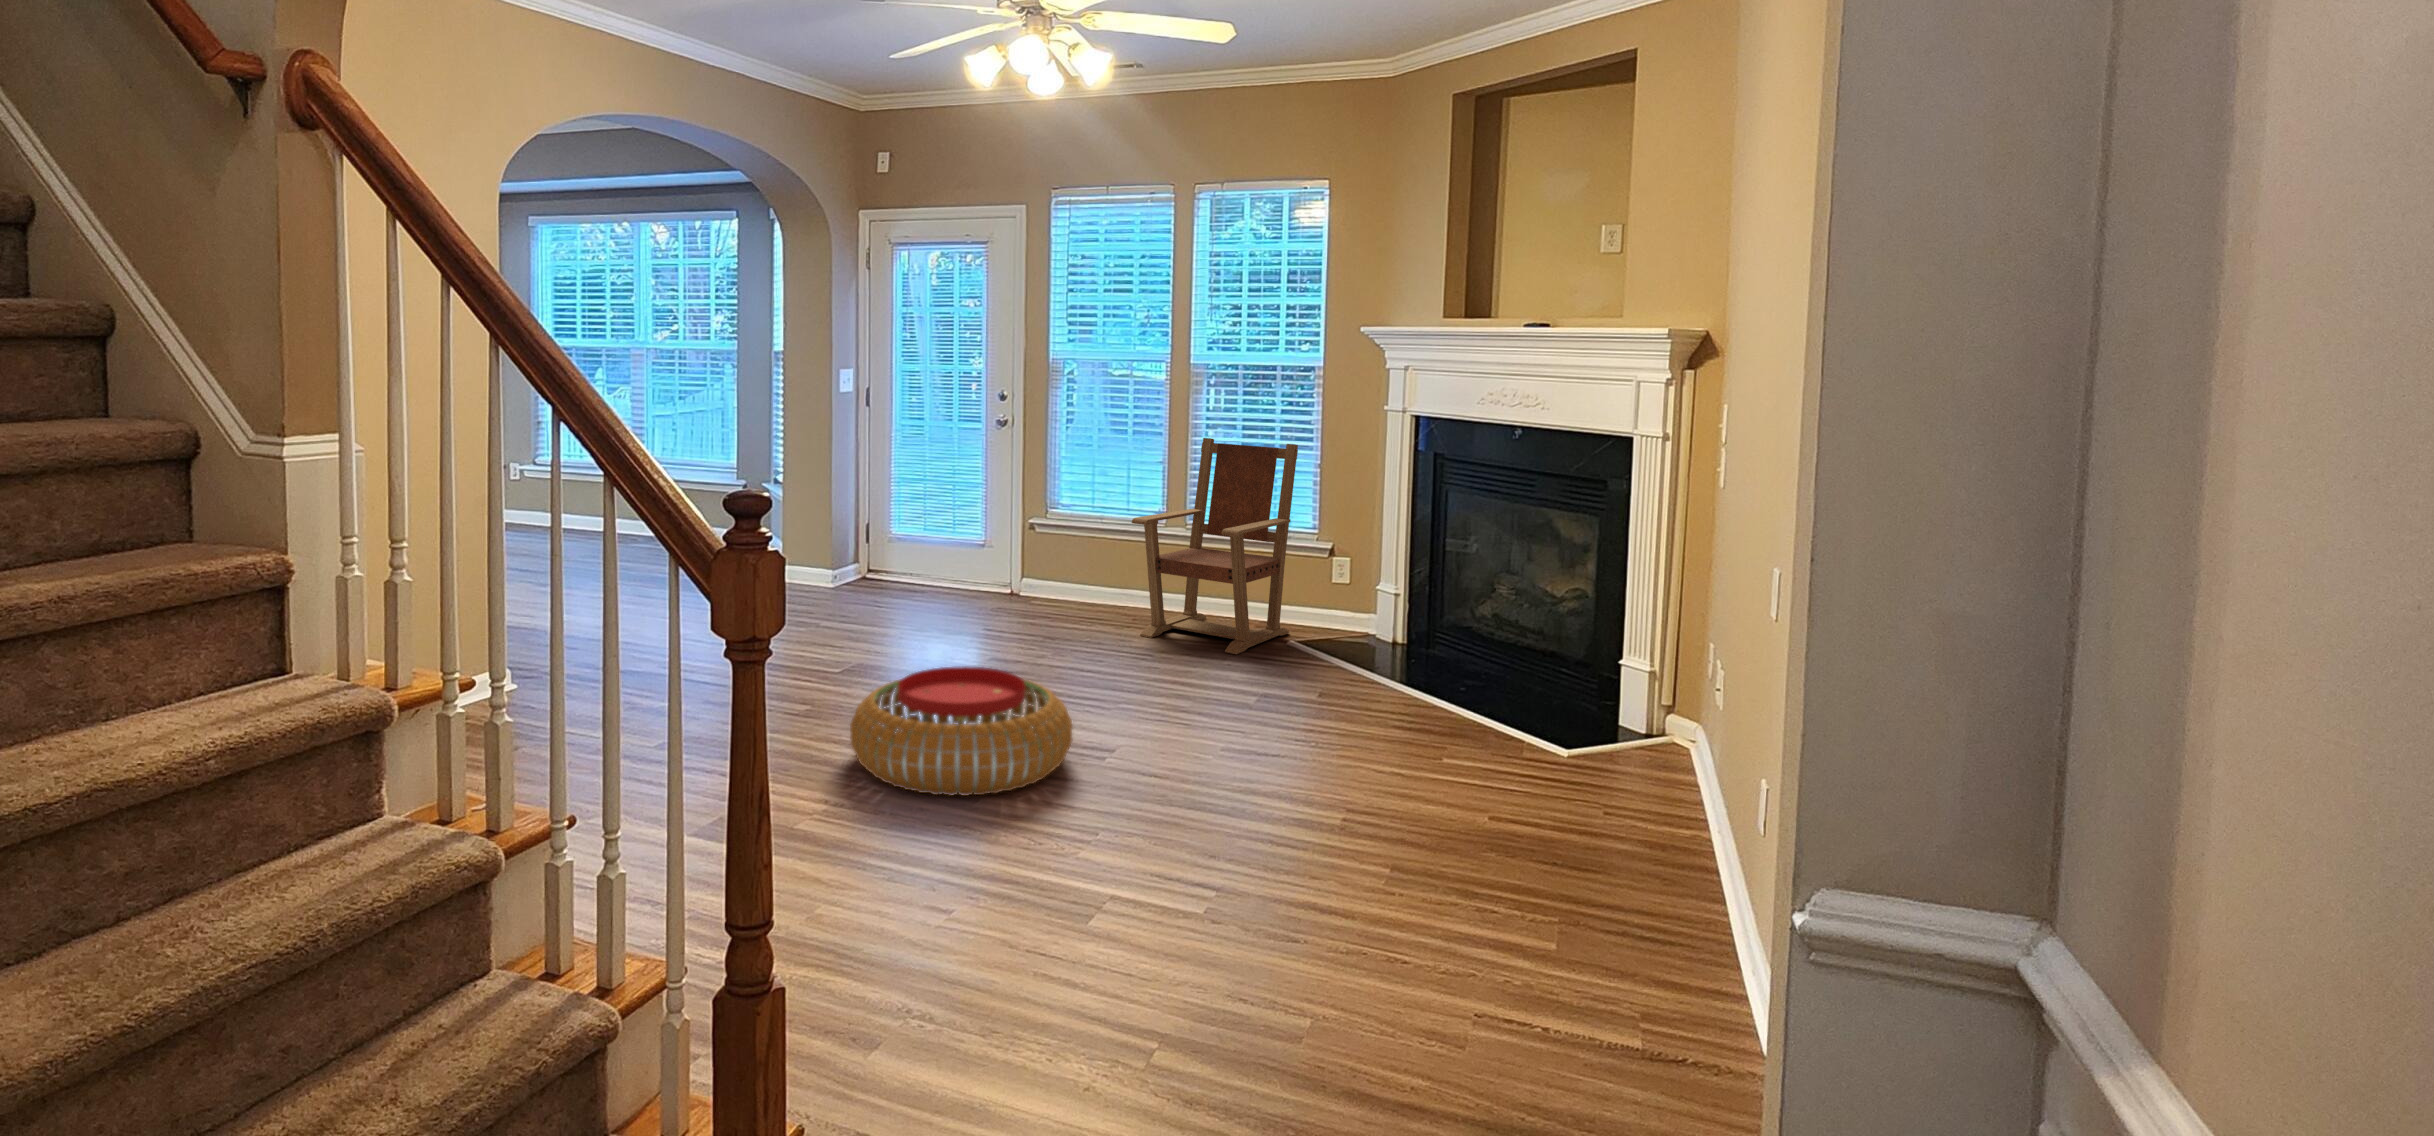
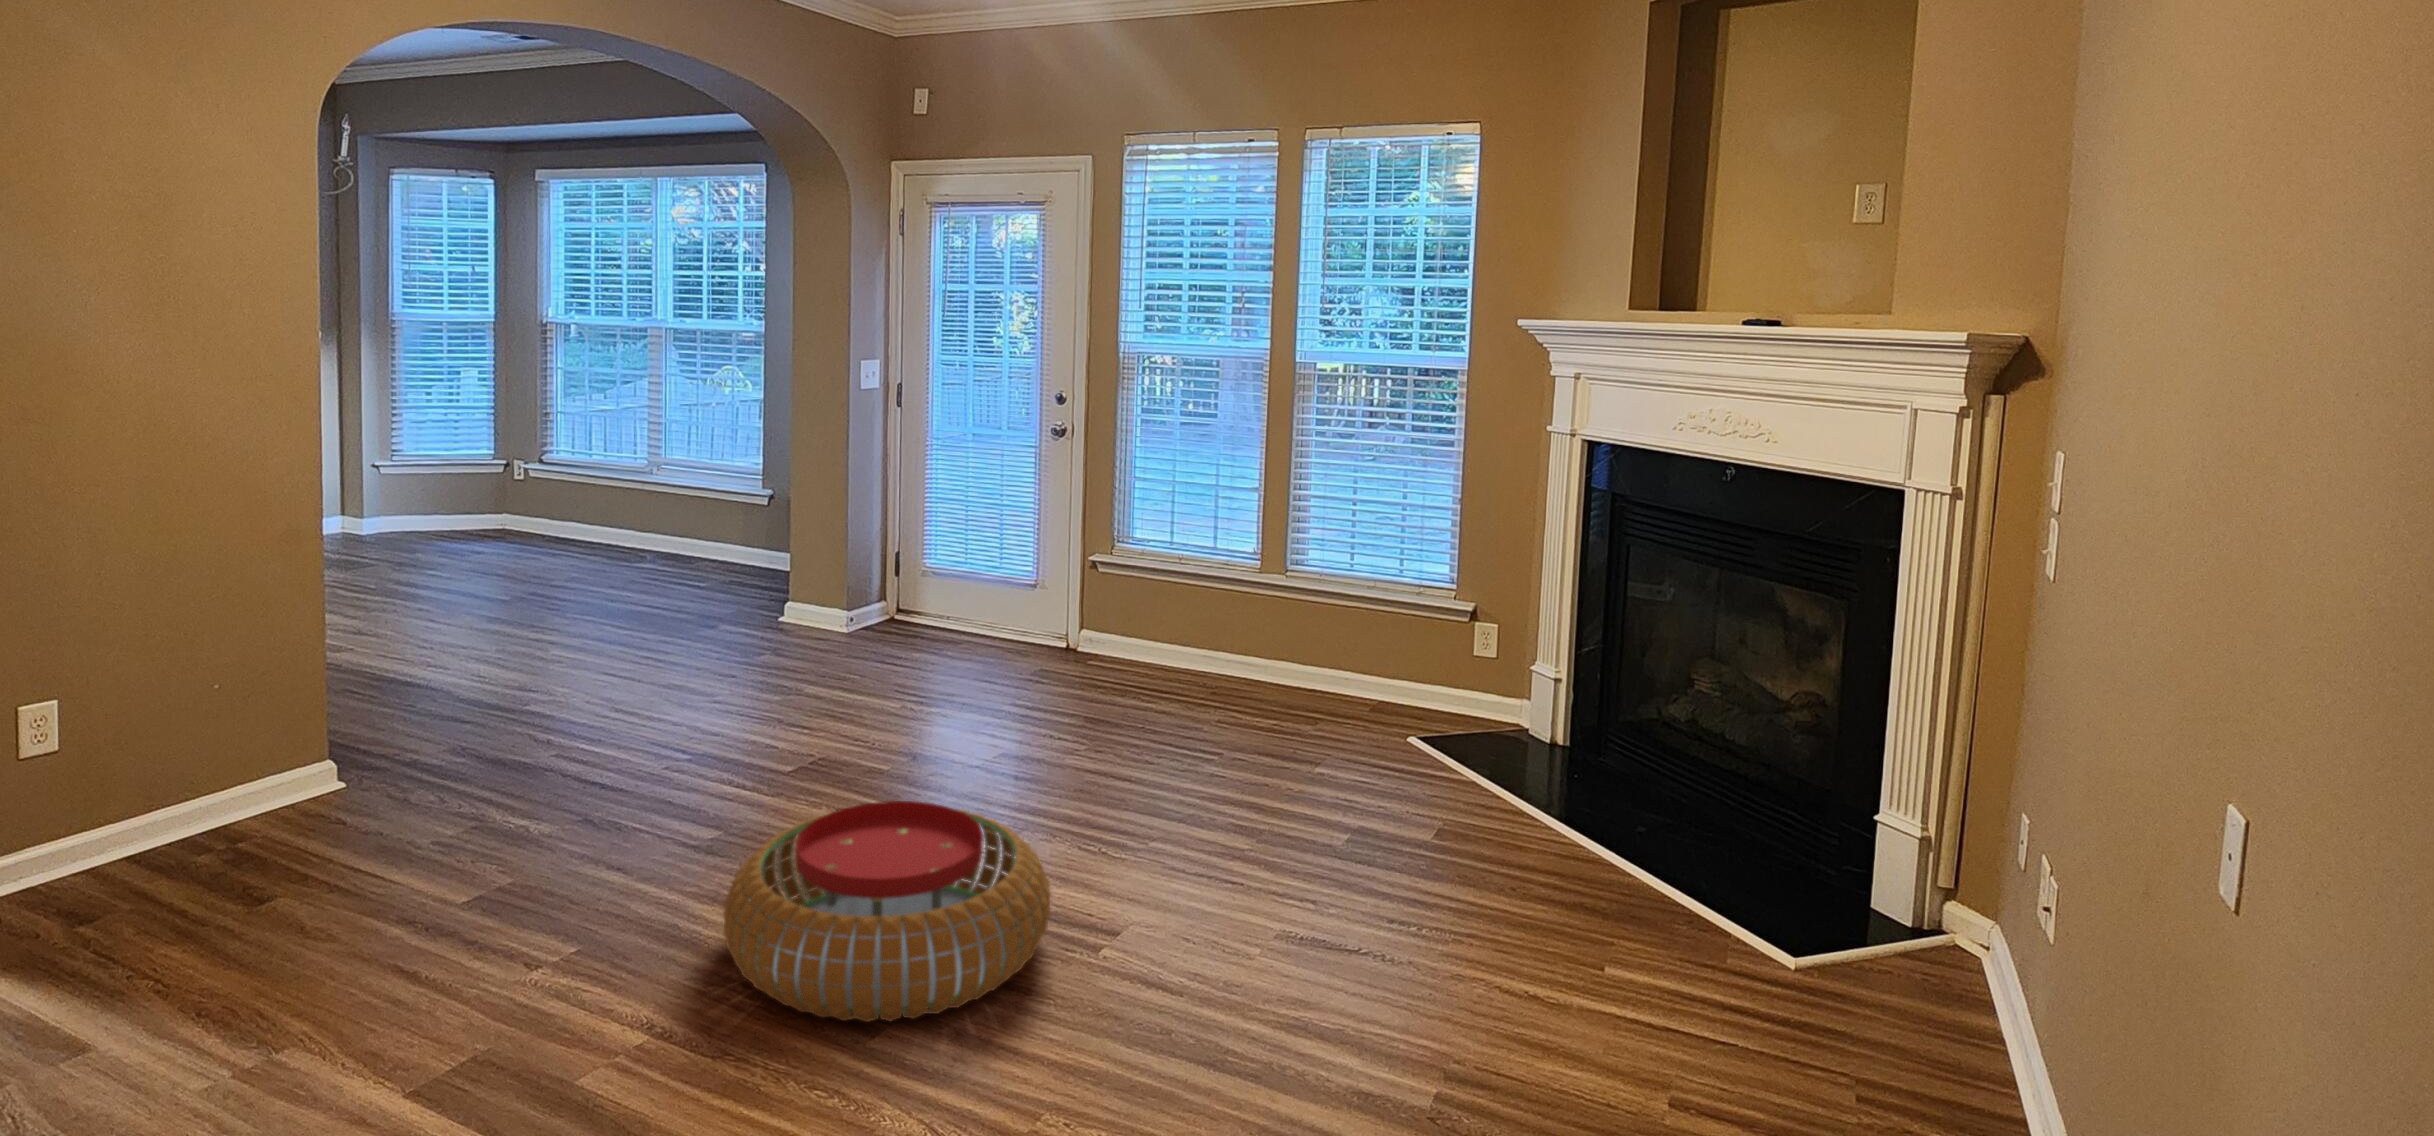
armchair: present [1132,438,1298,654] -> none [1204,460,1429,755]

